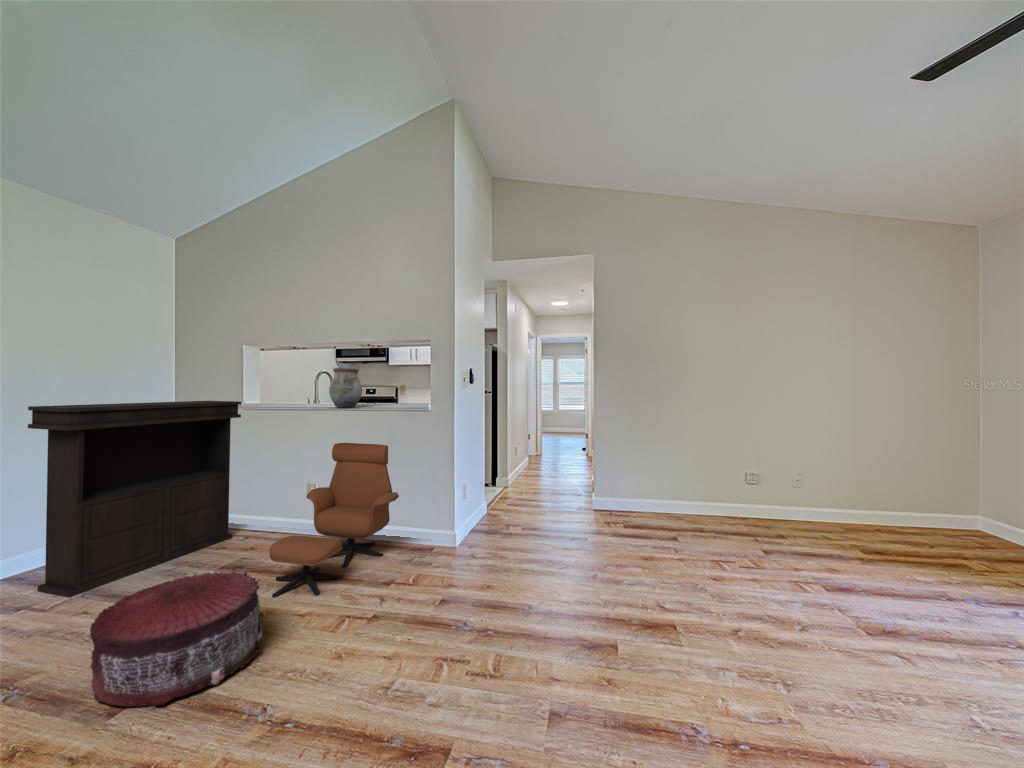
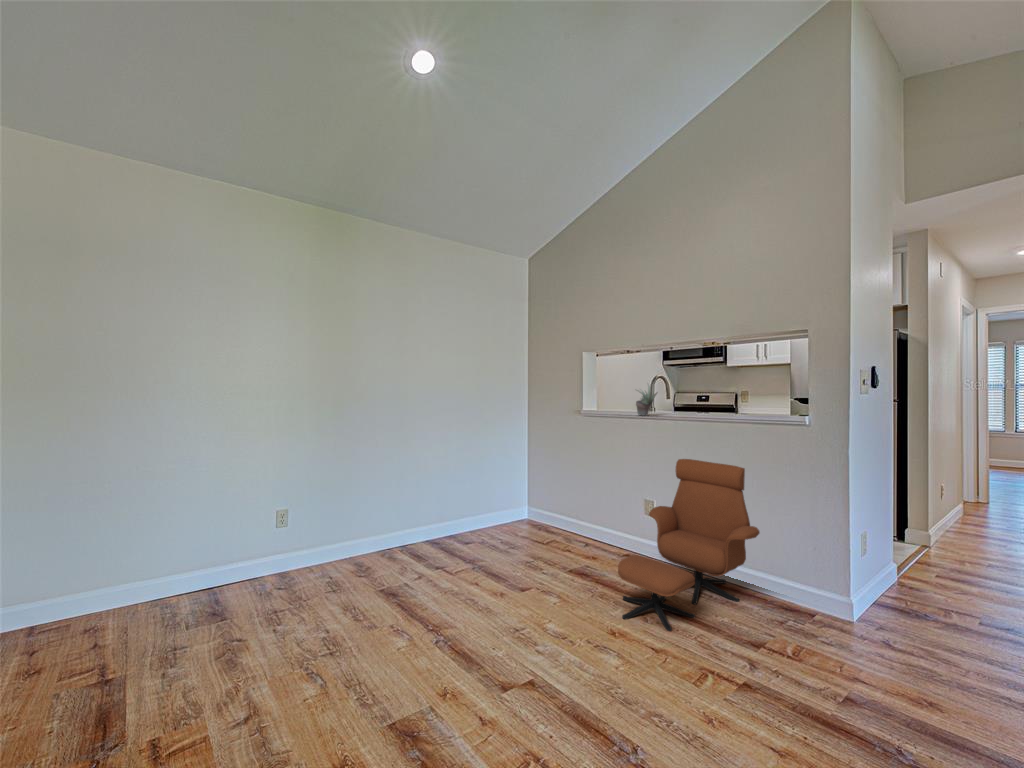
vase: present [329,368,362,408] -> none [671,374,708,419]
succulent plant: none [297,375,319,407] -> present [636,383,657,416]
console table: present [28,401,241,598] -> none [441,406,583,569]
pouf: present [90,572,262,707] -> none [488,577,623,706]

